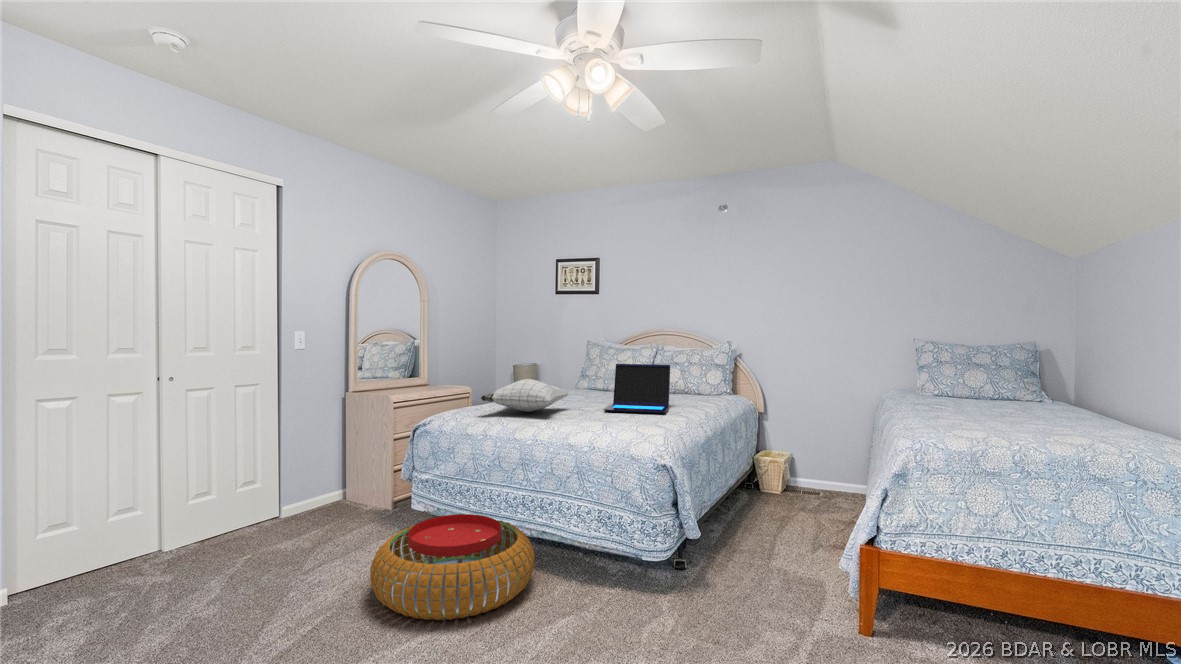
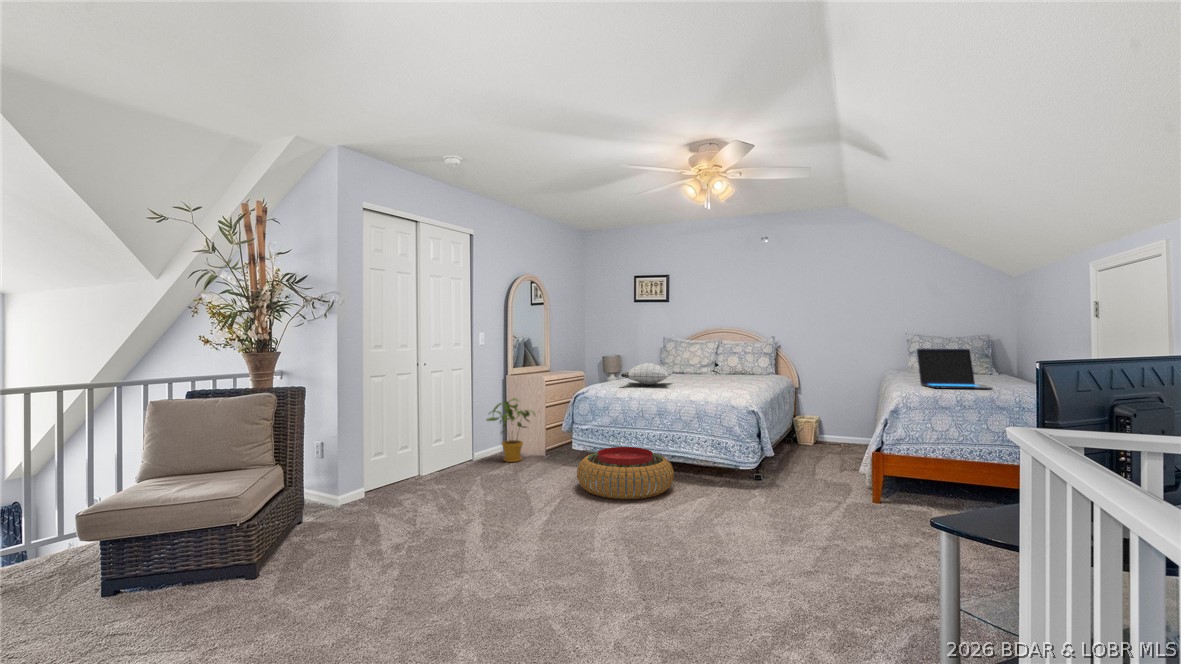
laptop: present [603,364,670,414] -> present [917,349,992,389]
house plant: none [299,429,372,523] -> present [487,399,535,462]

